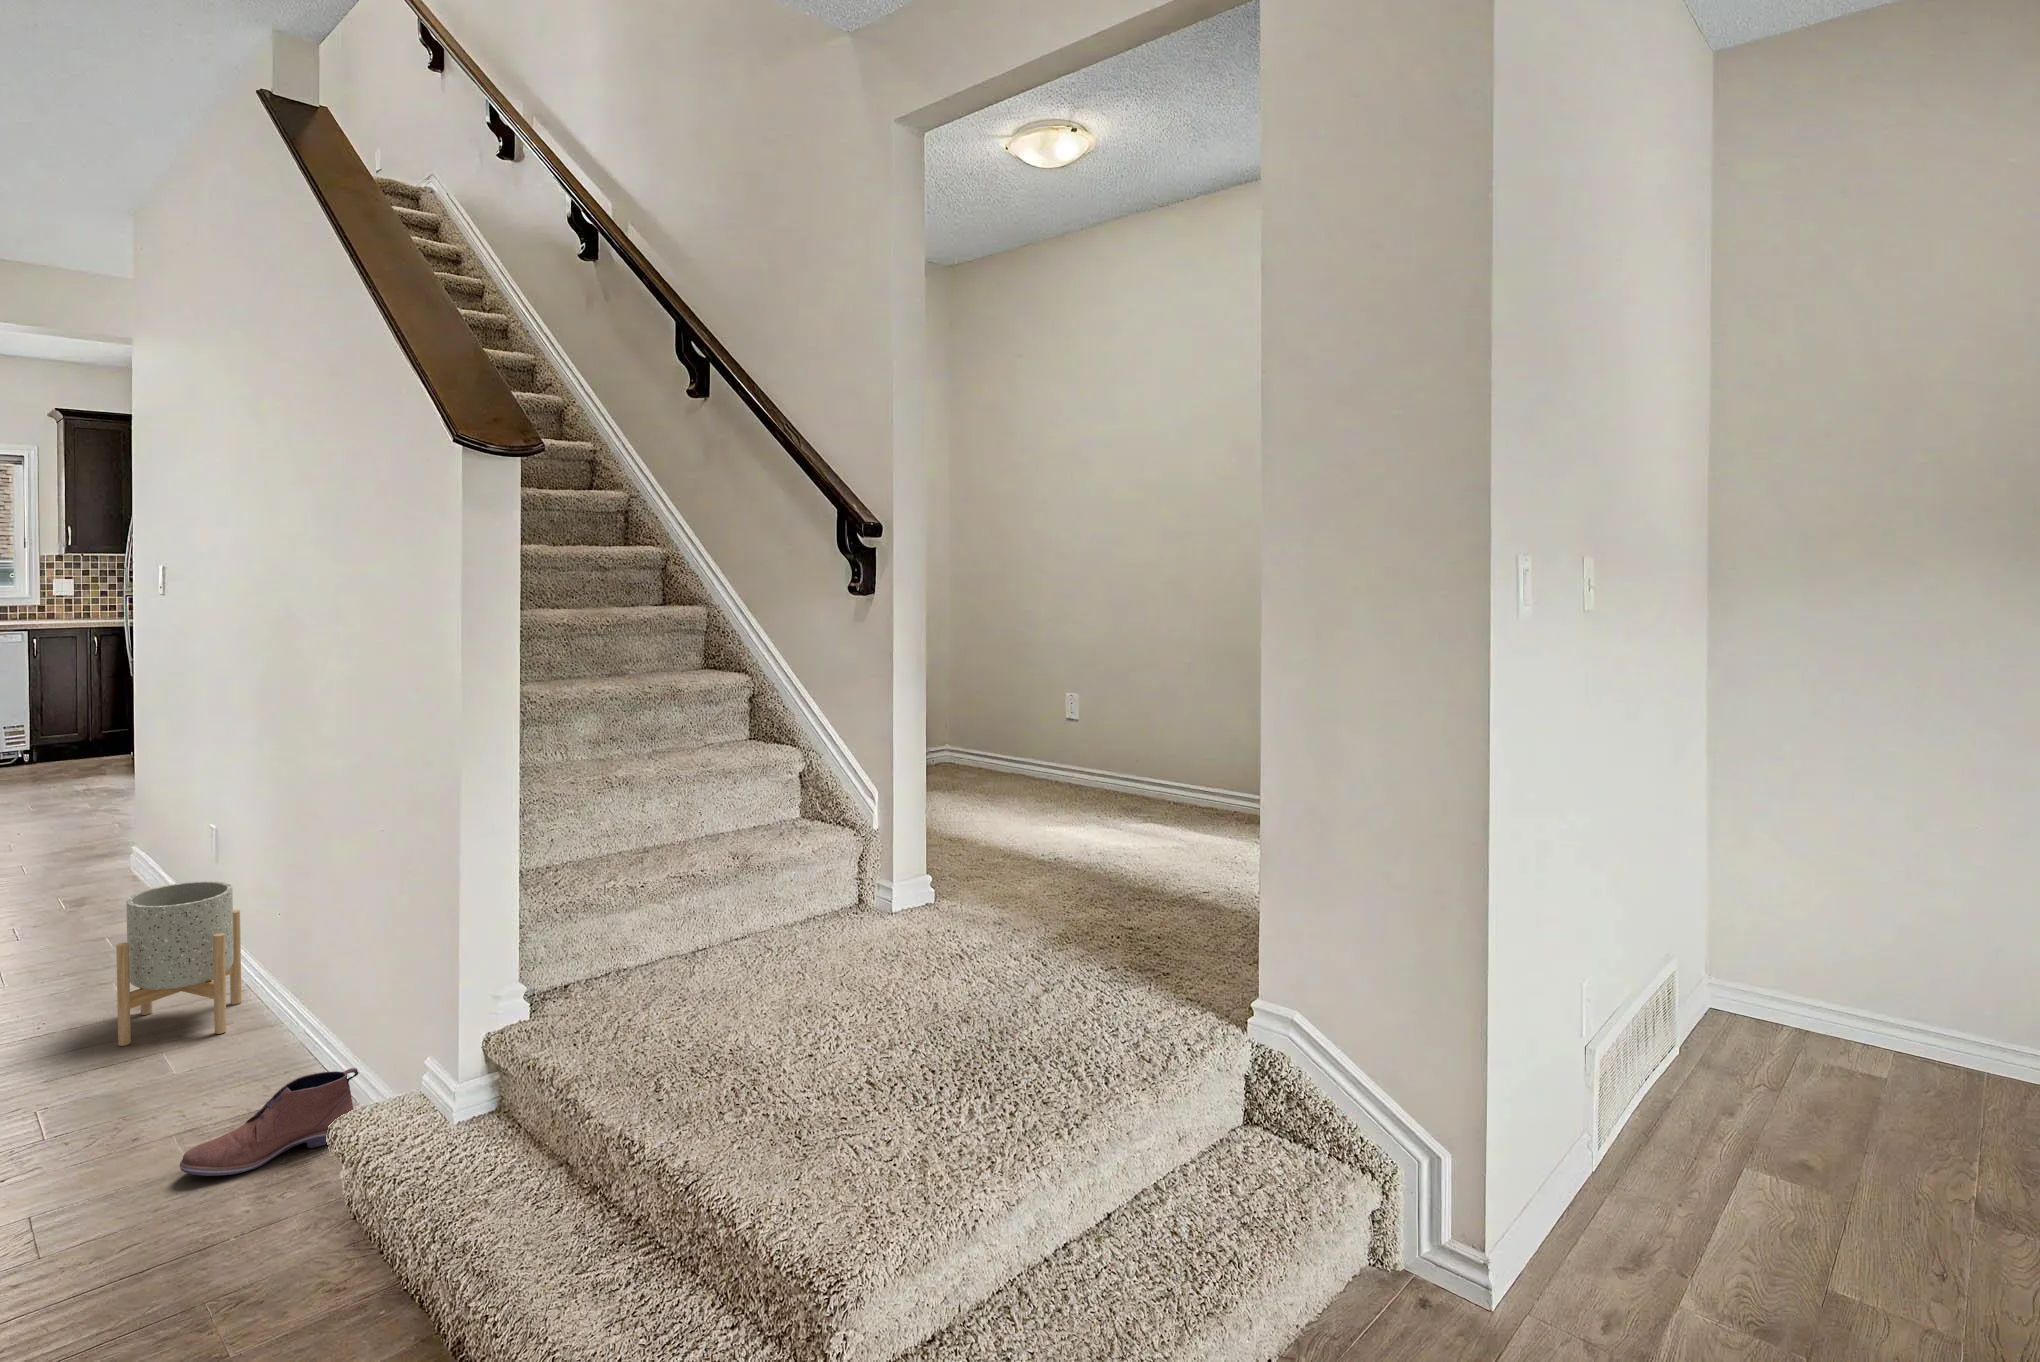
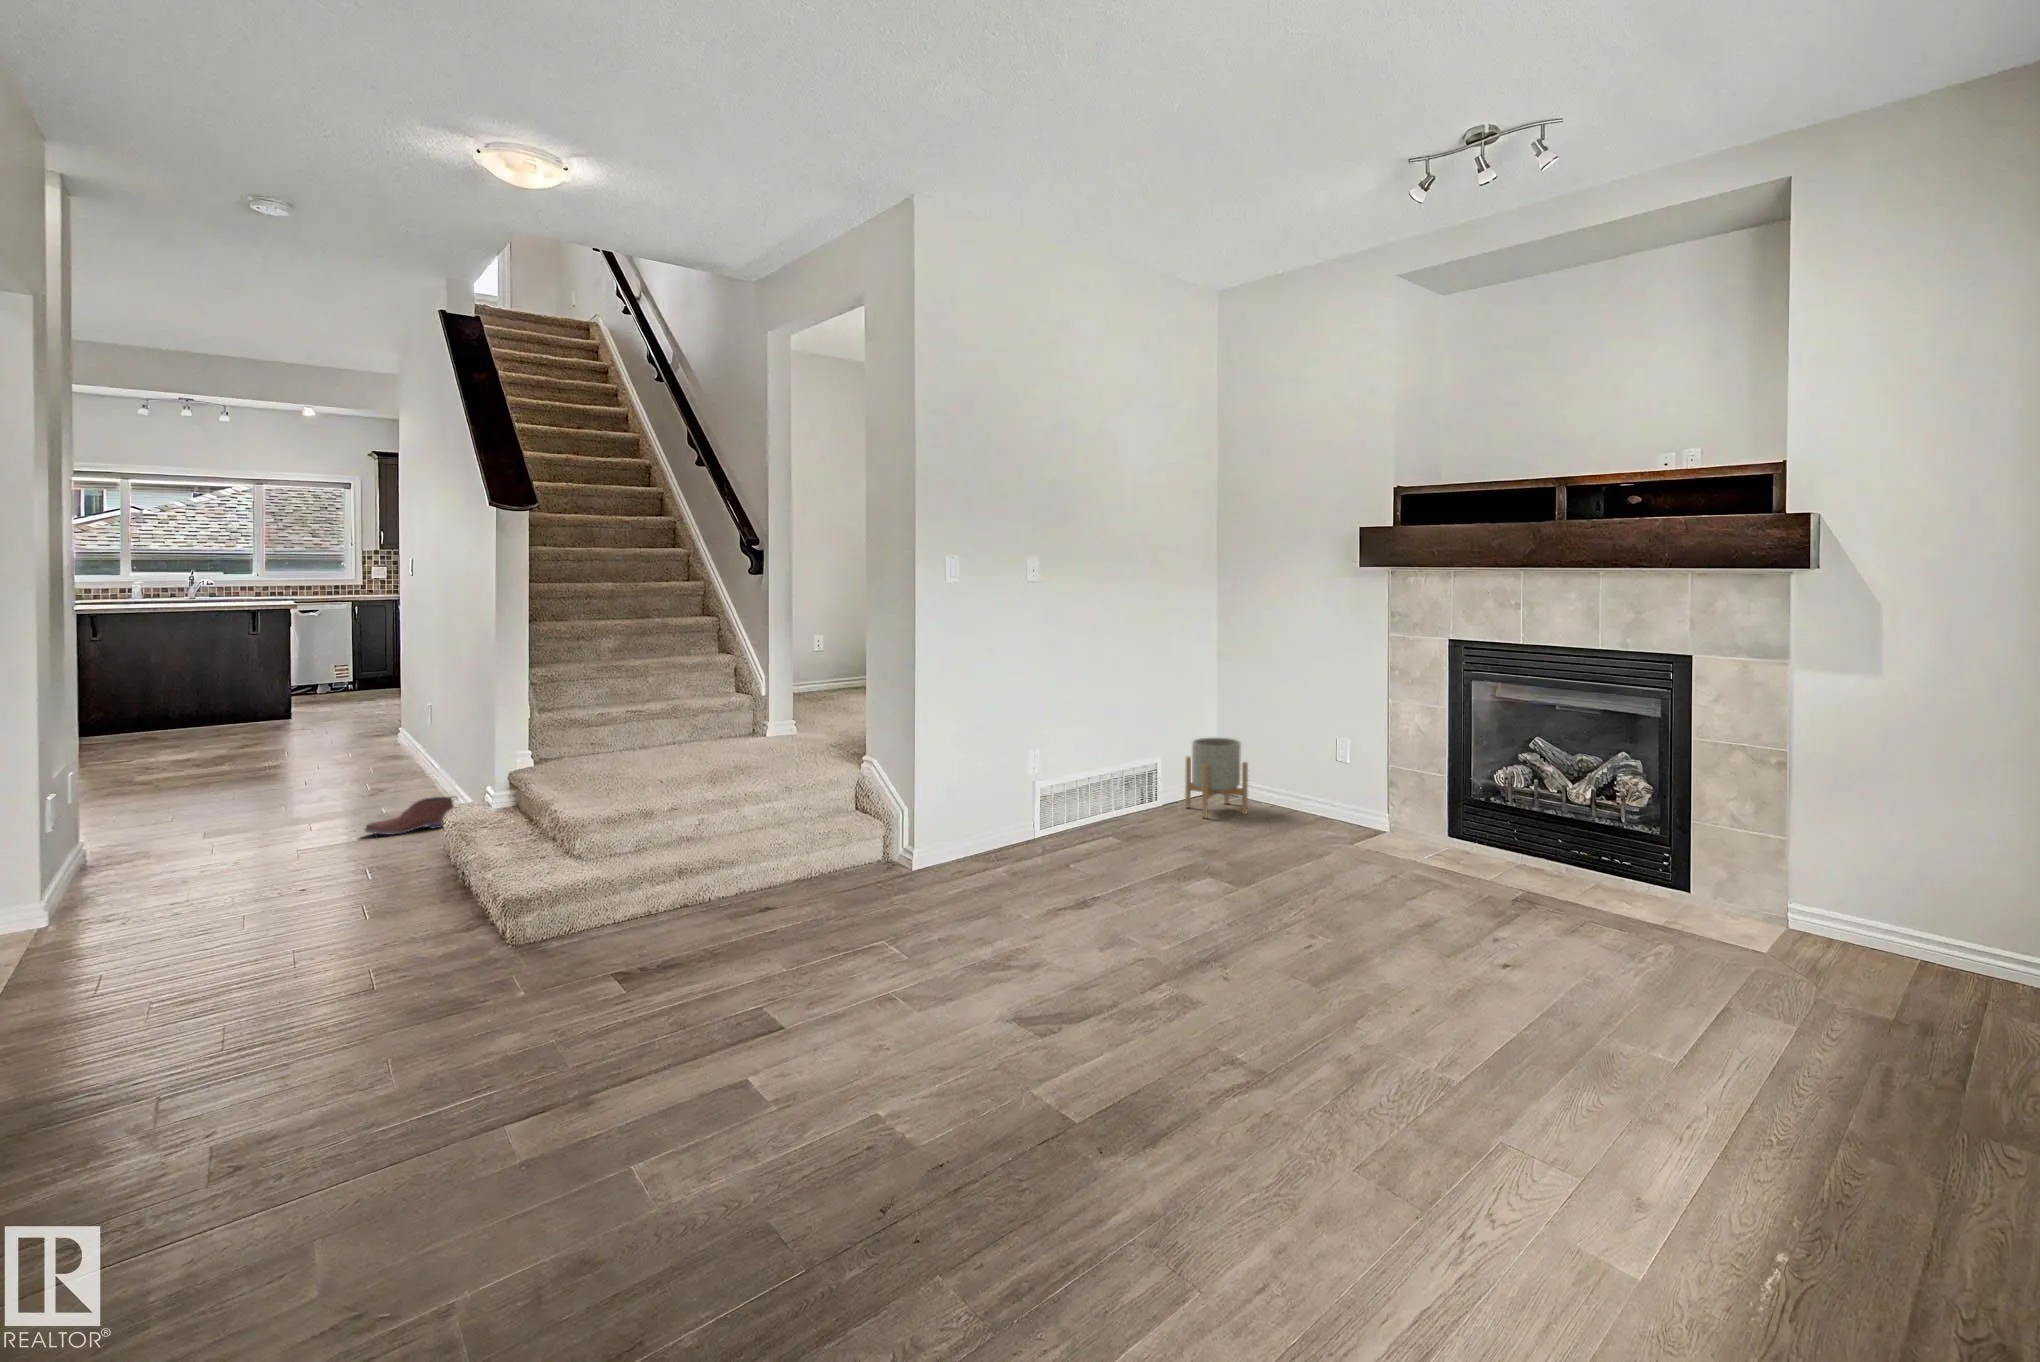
planter: present [116,881,242,1046] -> present [1185,738,1248,818]

